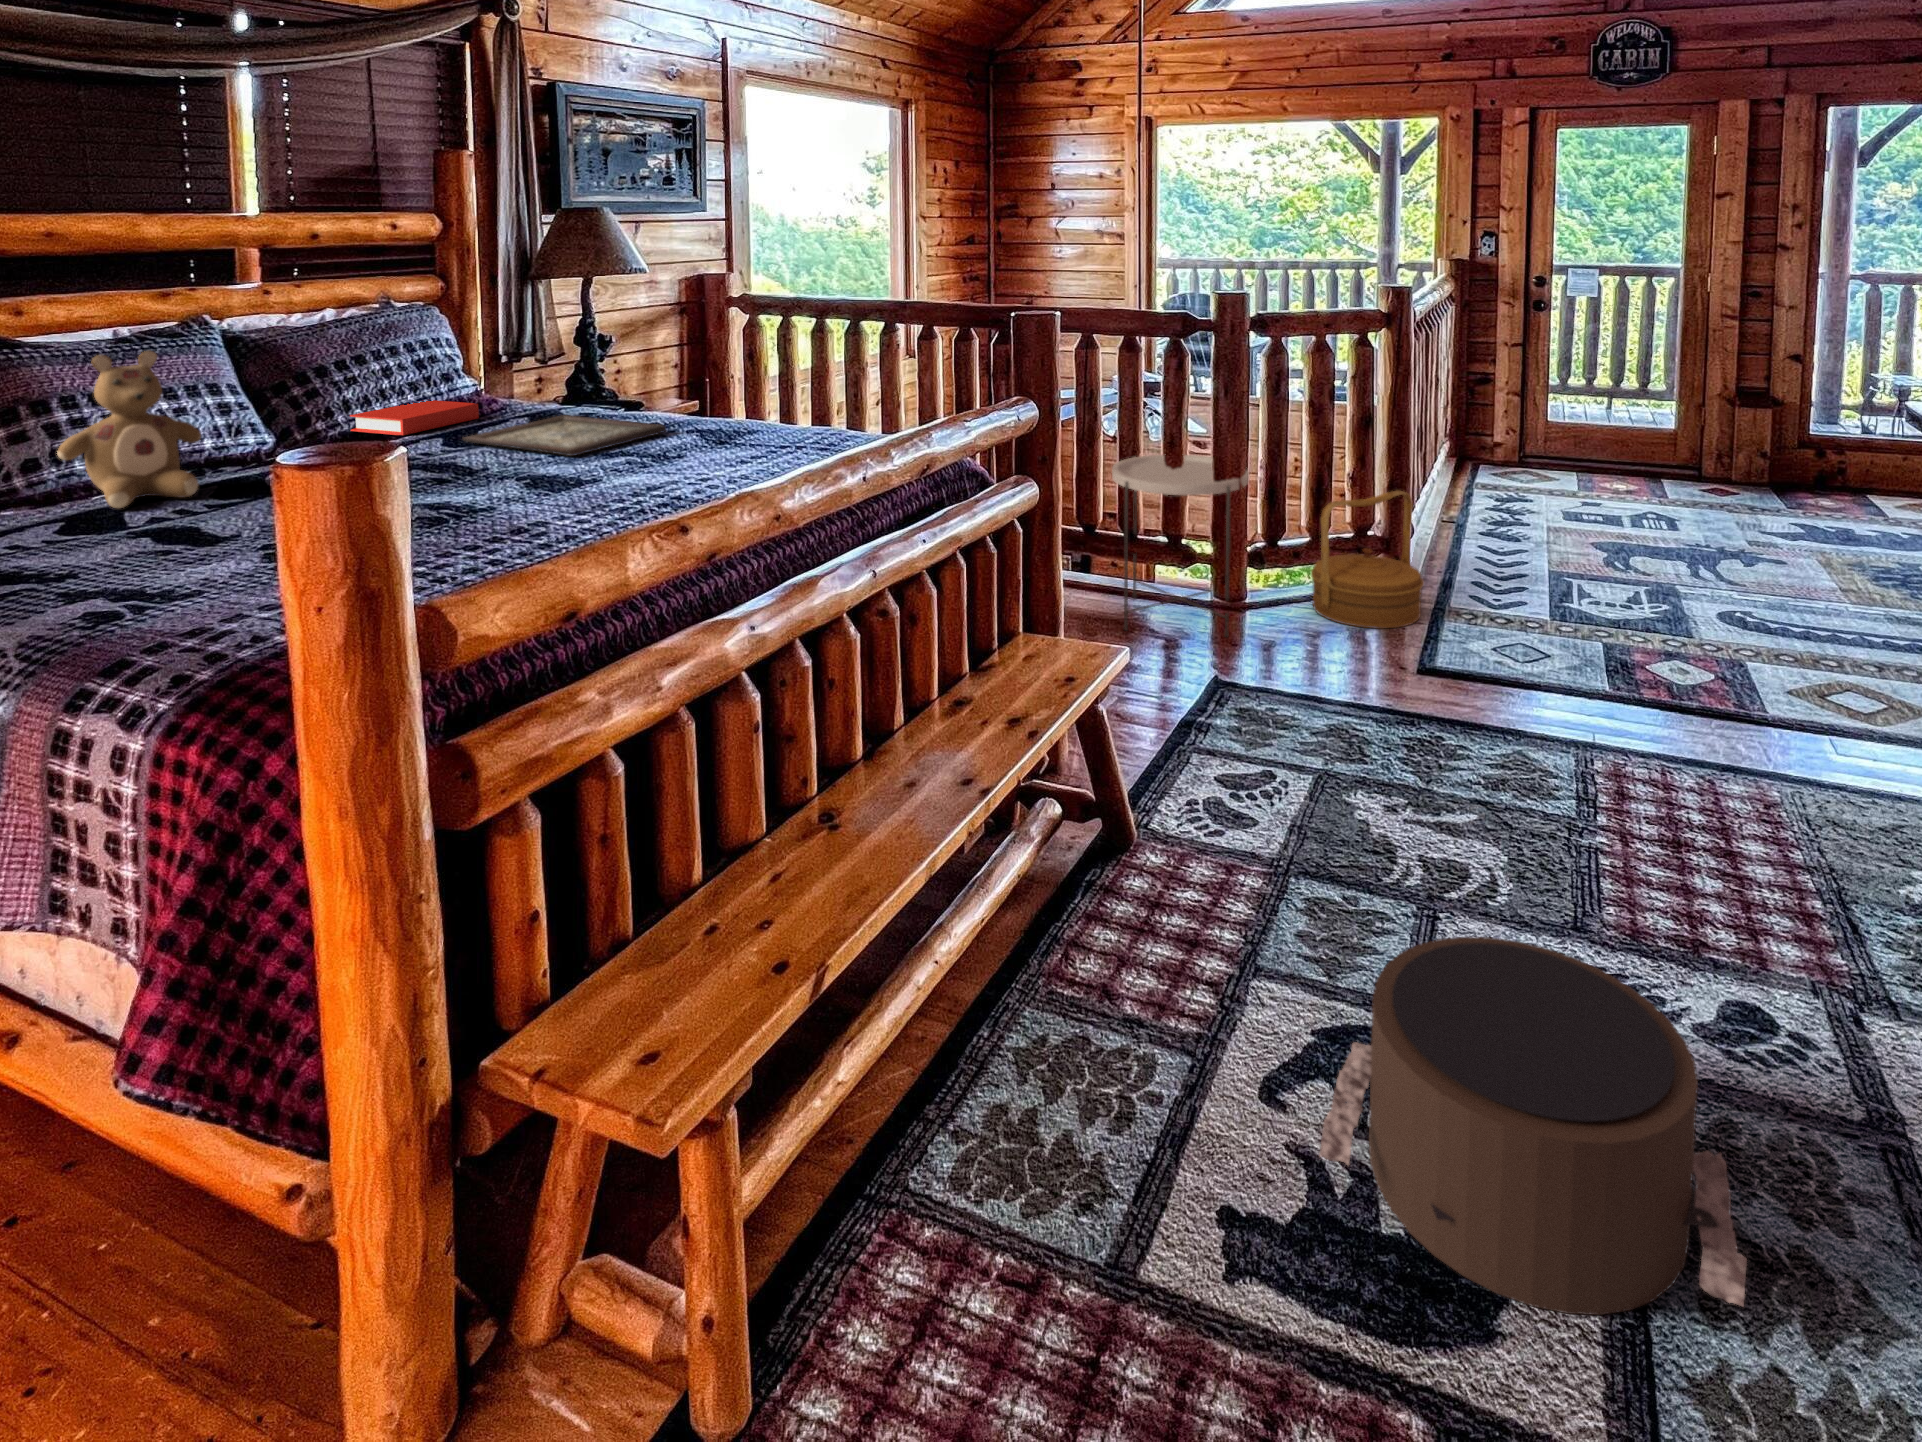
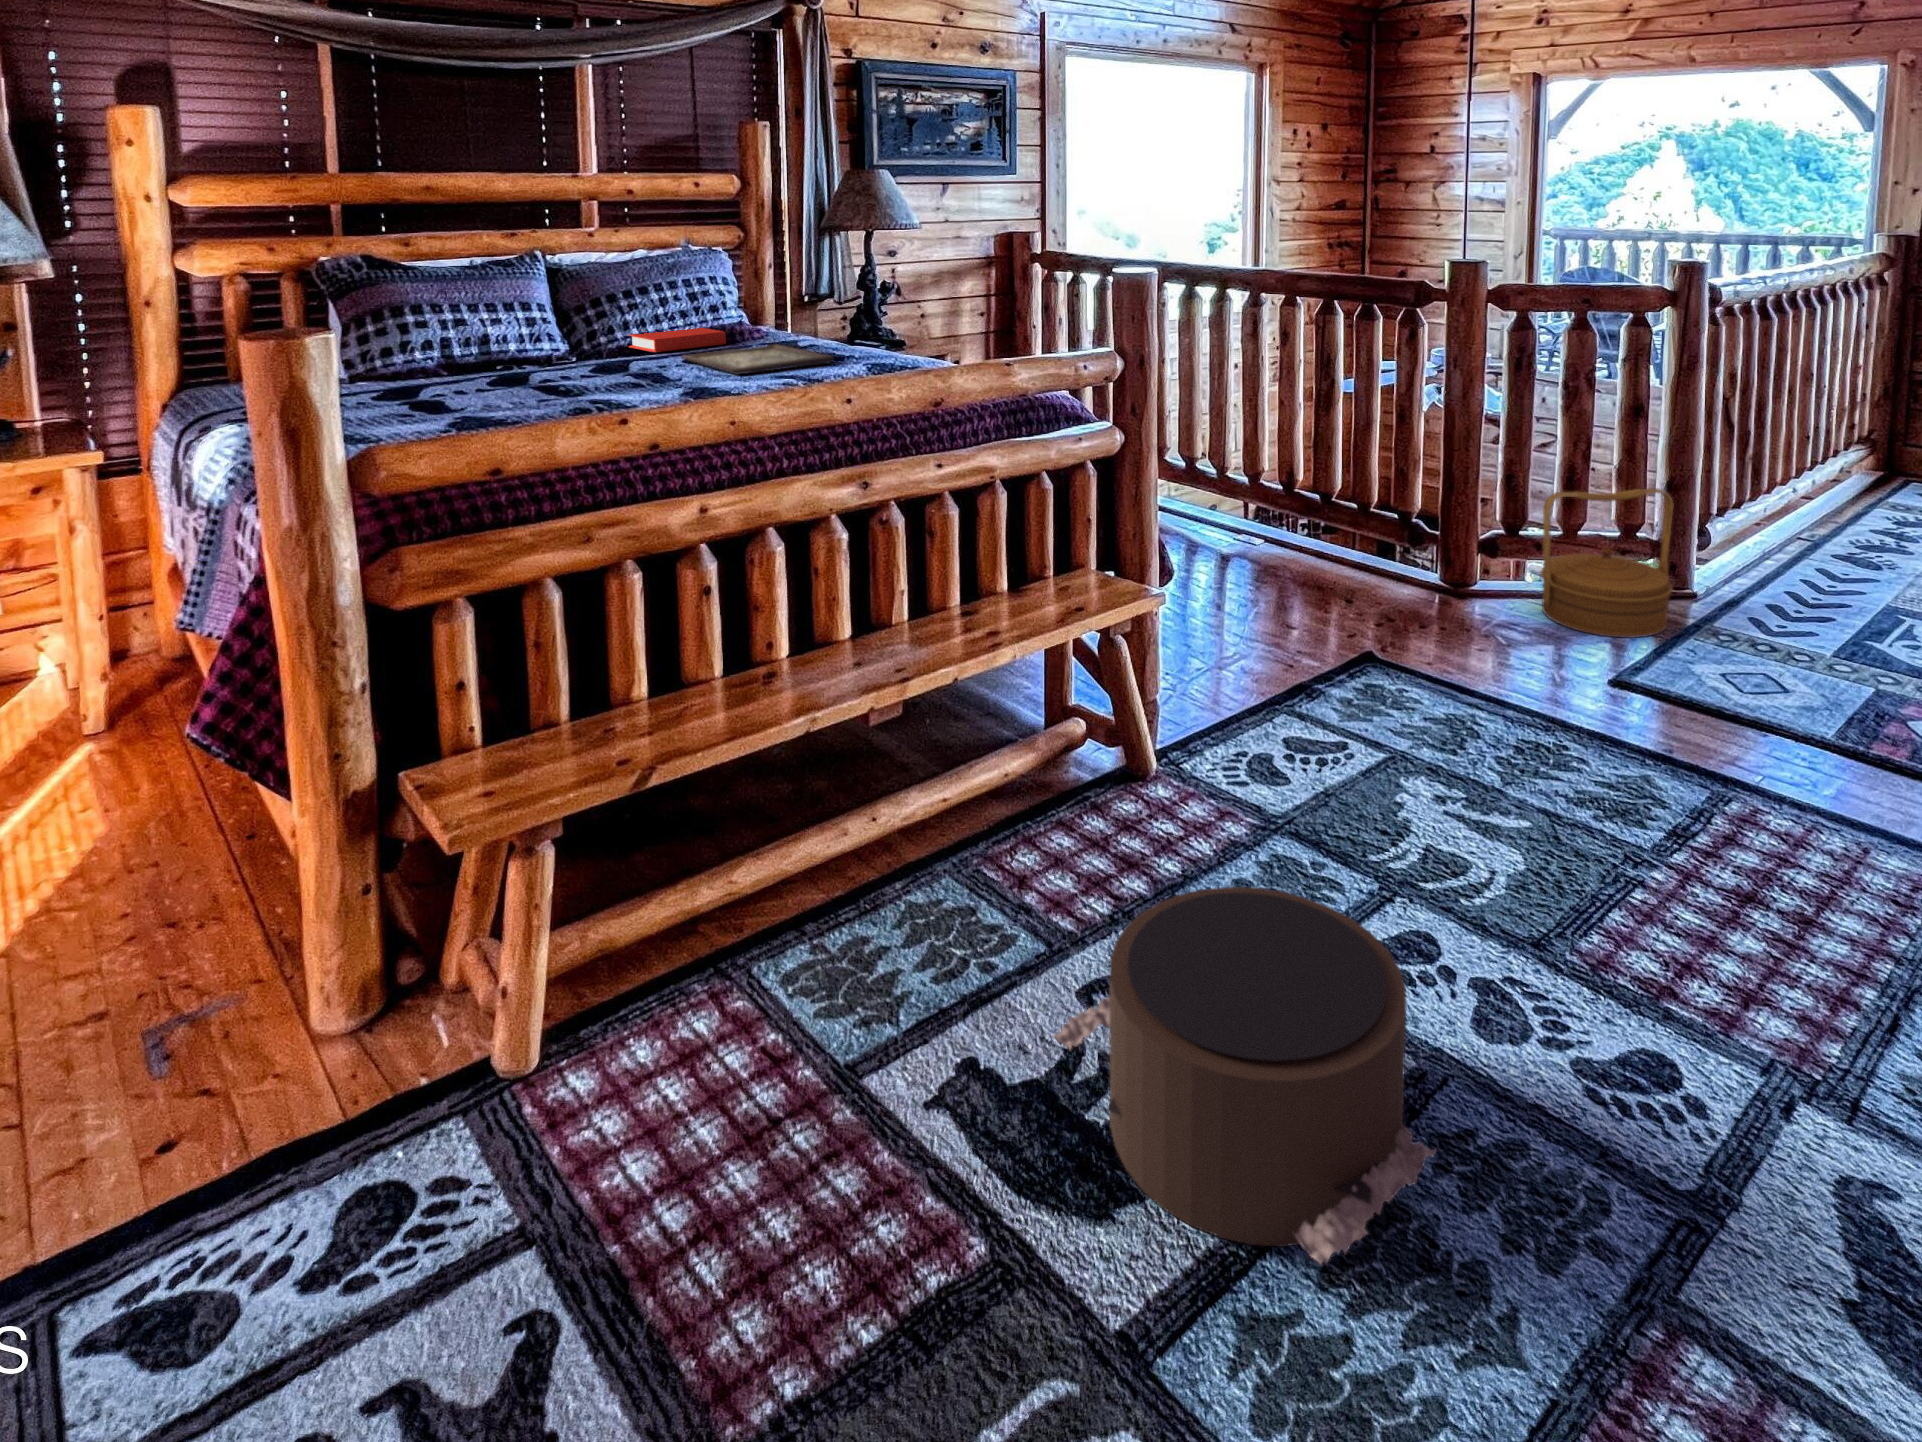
stuffed bear: present [57,351,201,508] -> none [384,274,482,385]
side table: present [1112,455,1249,637] -> none [1318,427,1465,620]

